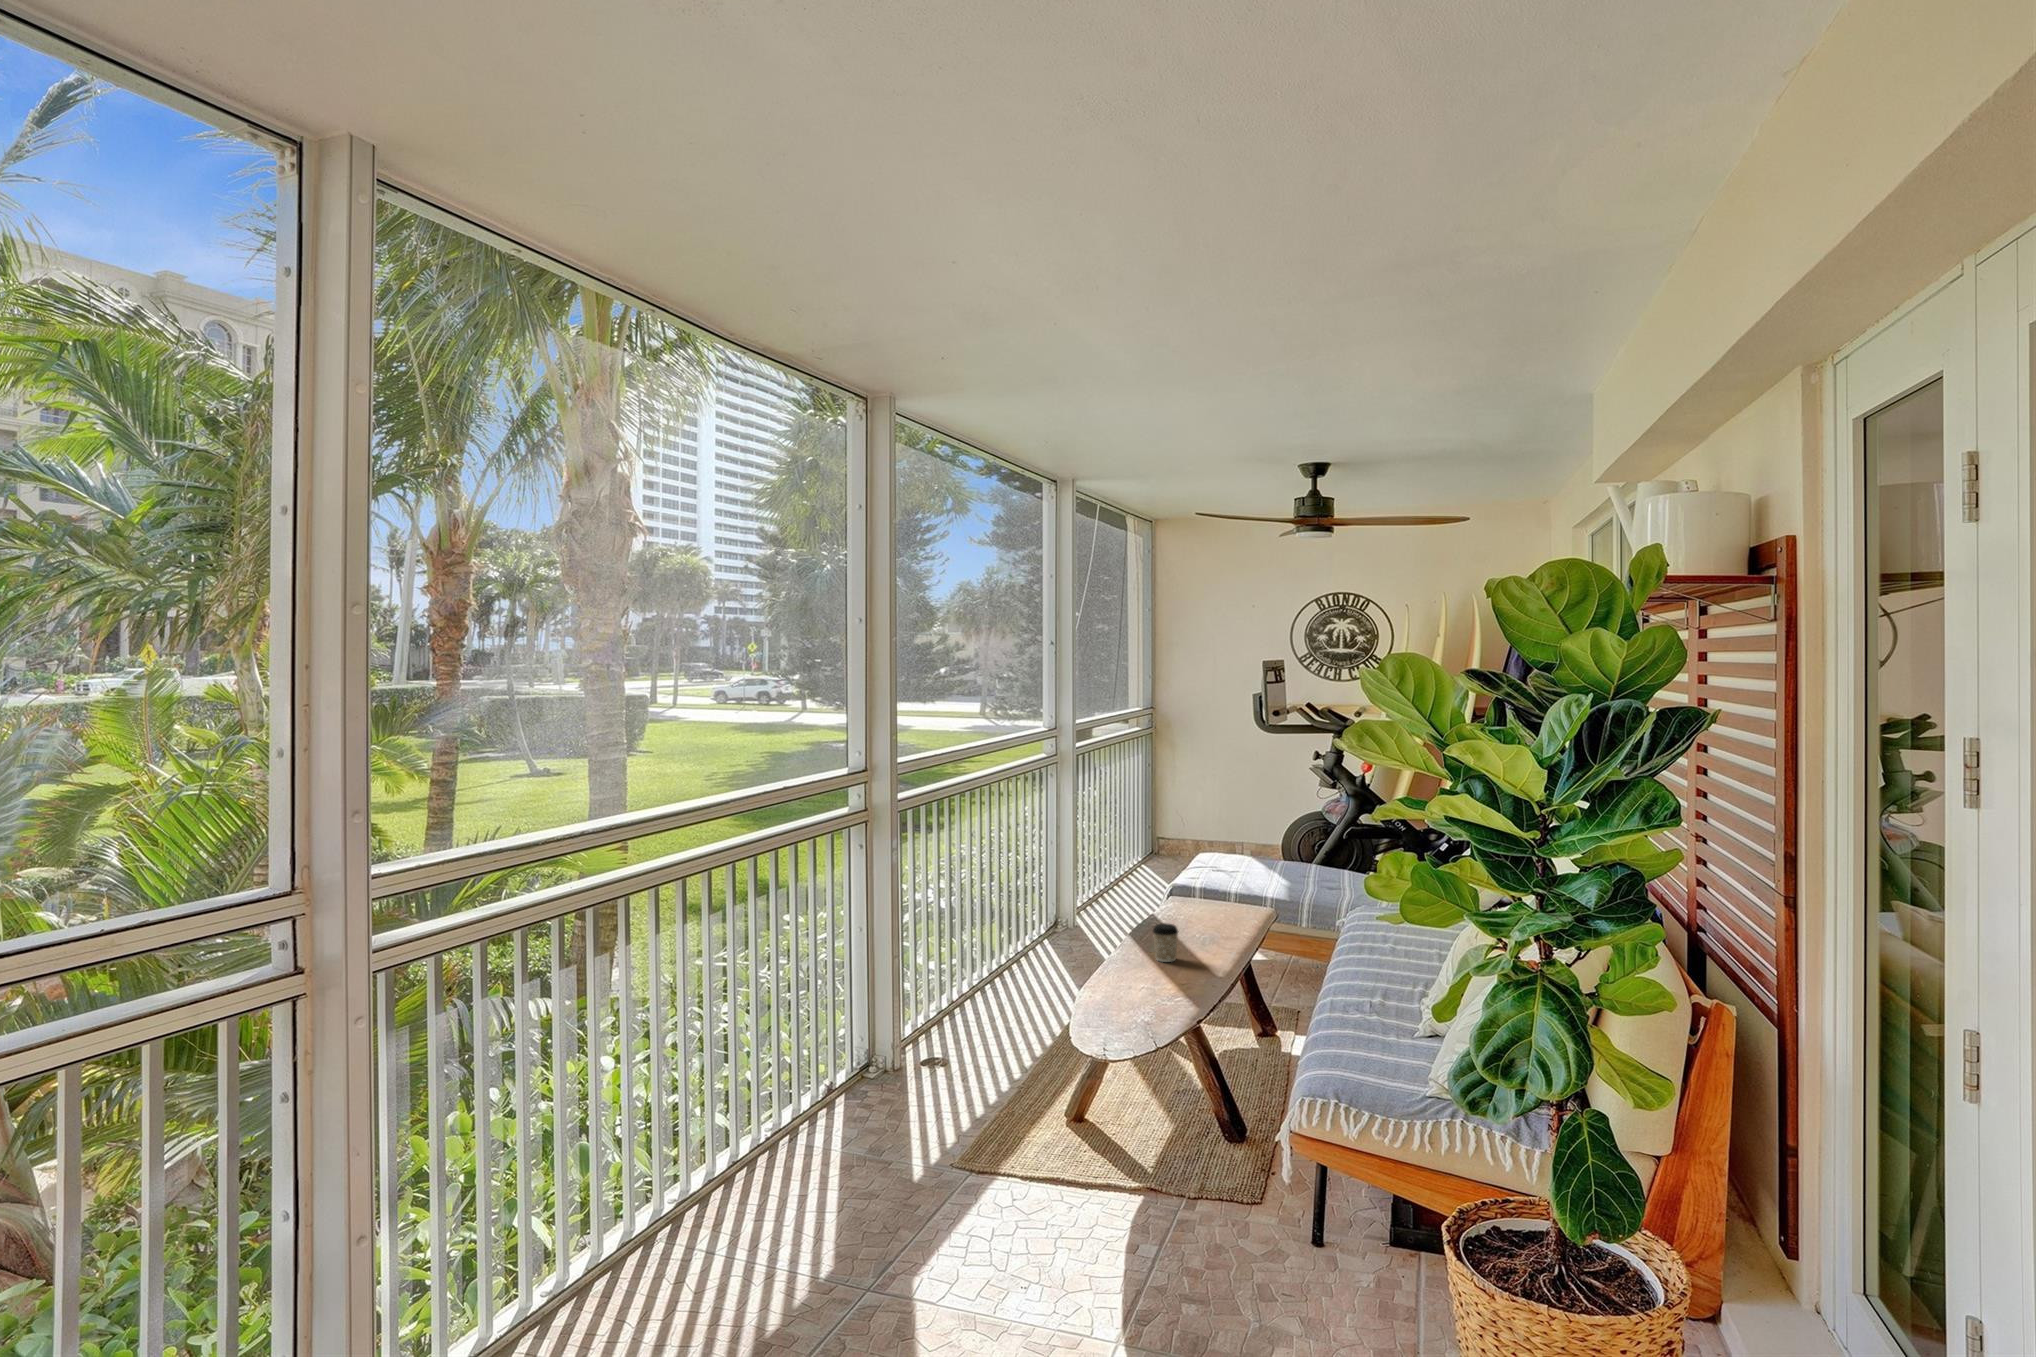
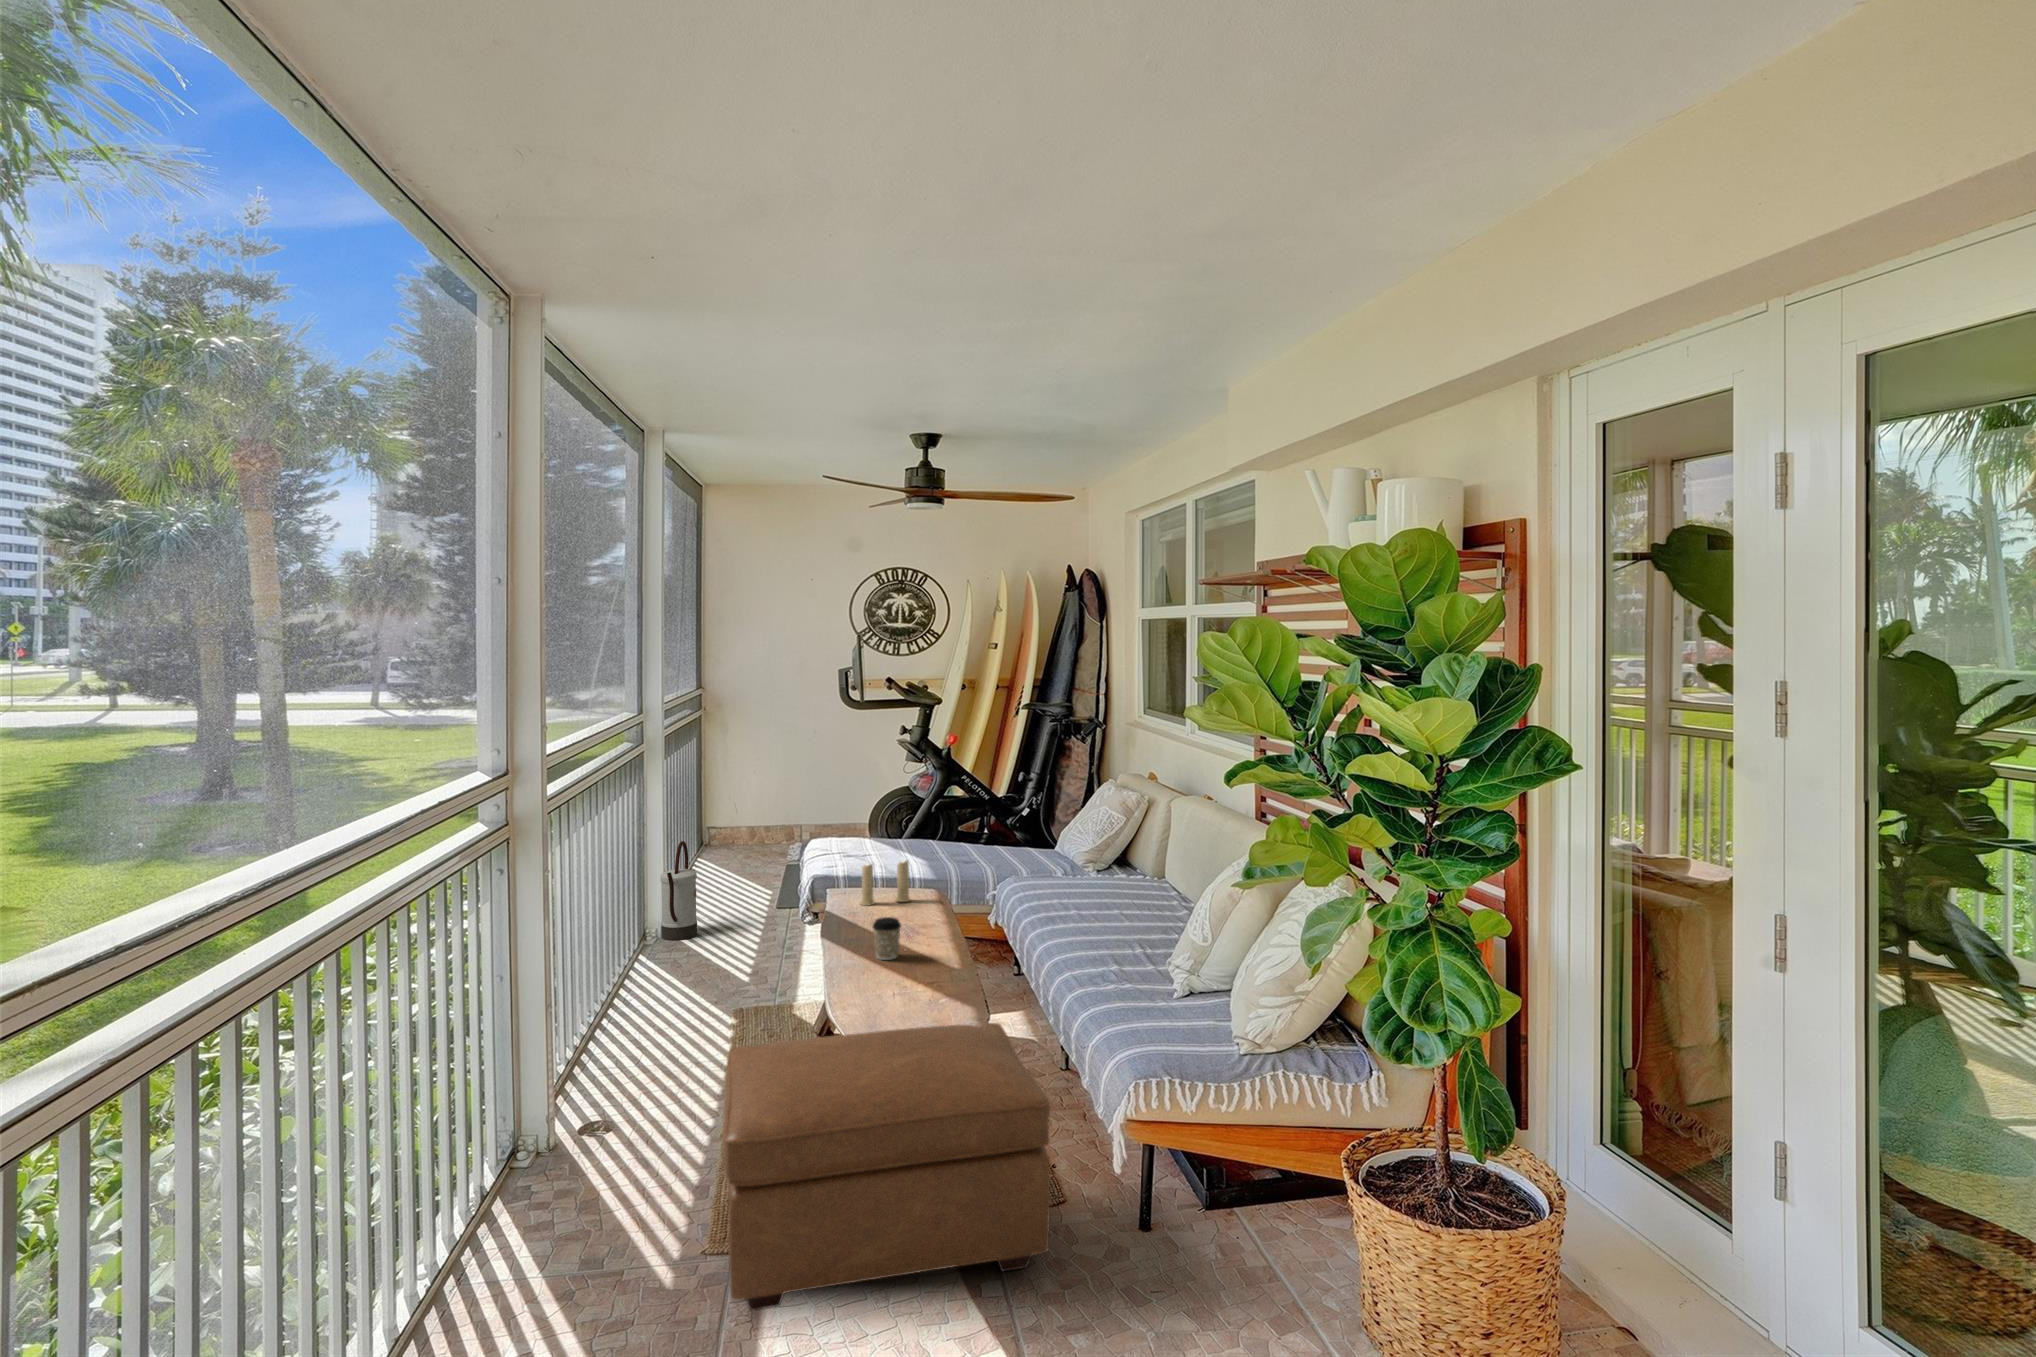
watering can: none [1068,847,1099,933] -> present [660,841,697,940]
candle: none [1183,869,1232,917] -> present [860,856,910,906]
ottoman: none [936,1009,1222,1244] -> present [722,1023,1050,1310]

